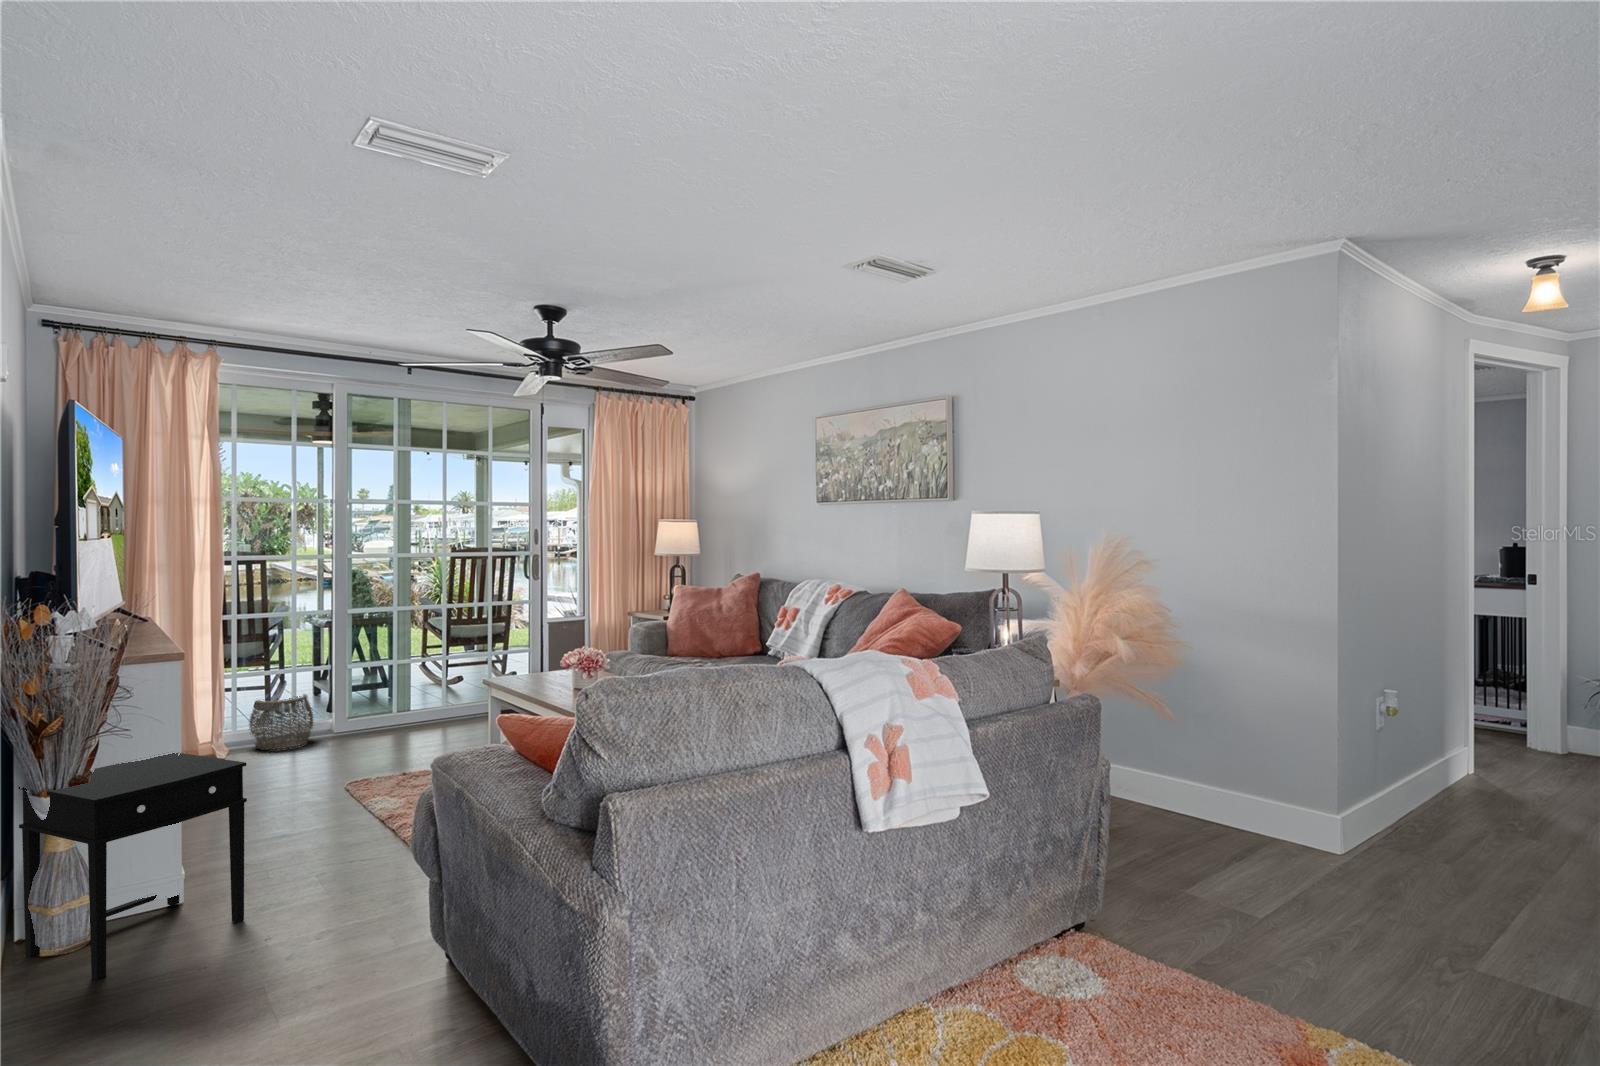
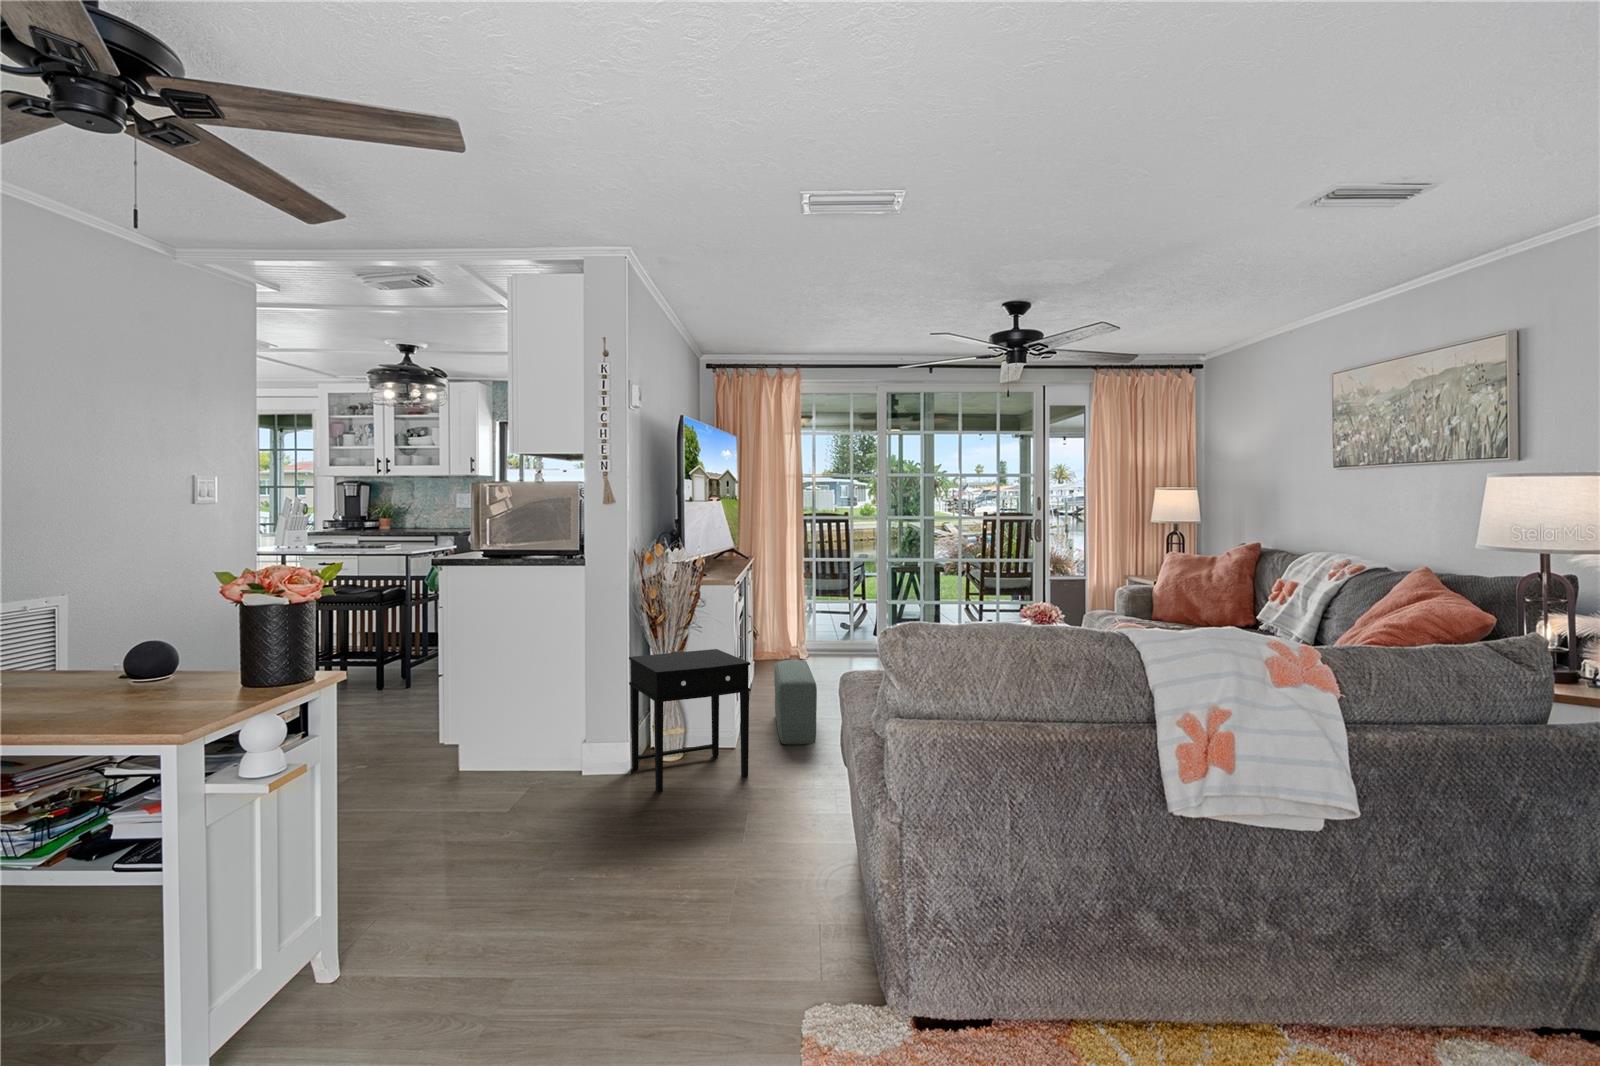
woven basket: present [249,694,314,750] -> none [805,621,849,663]
pouf: none [241,750,323,865] -> present [774,660,817,745]

